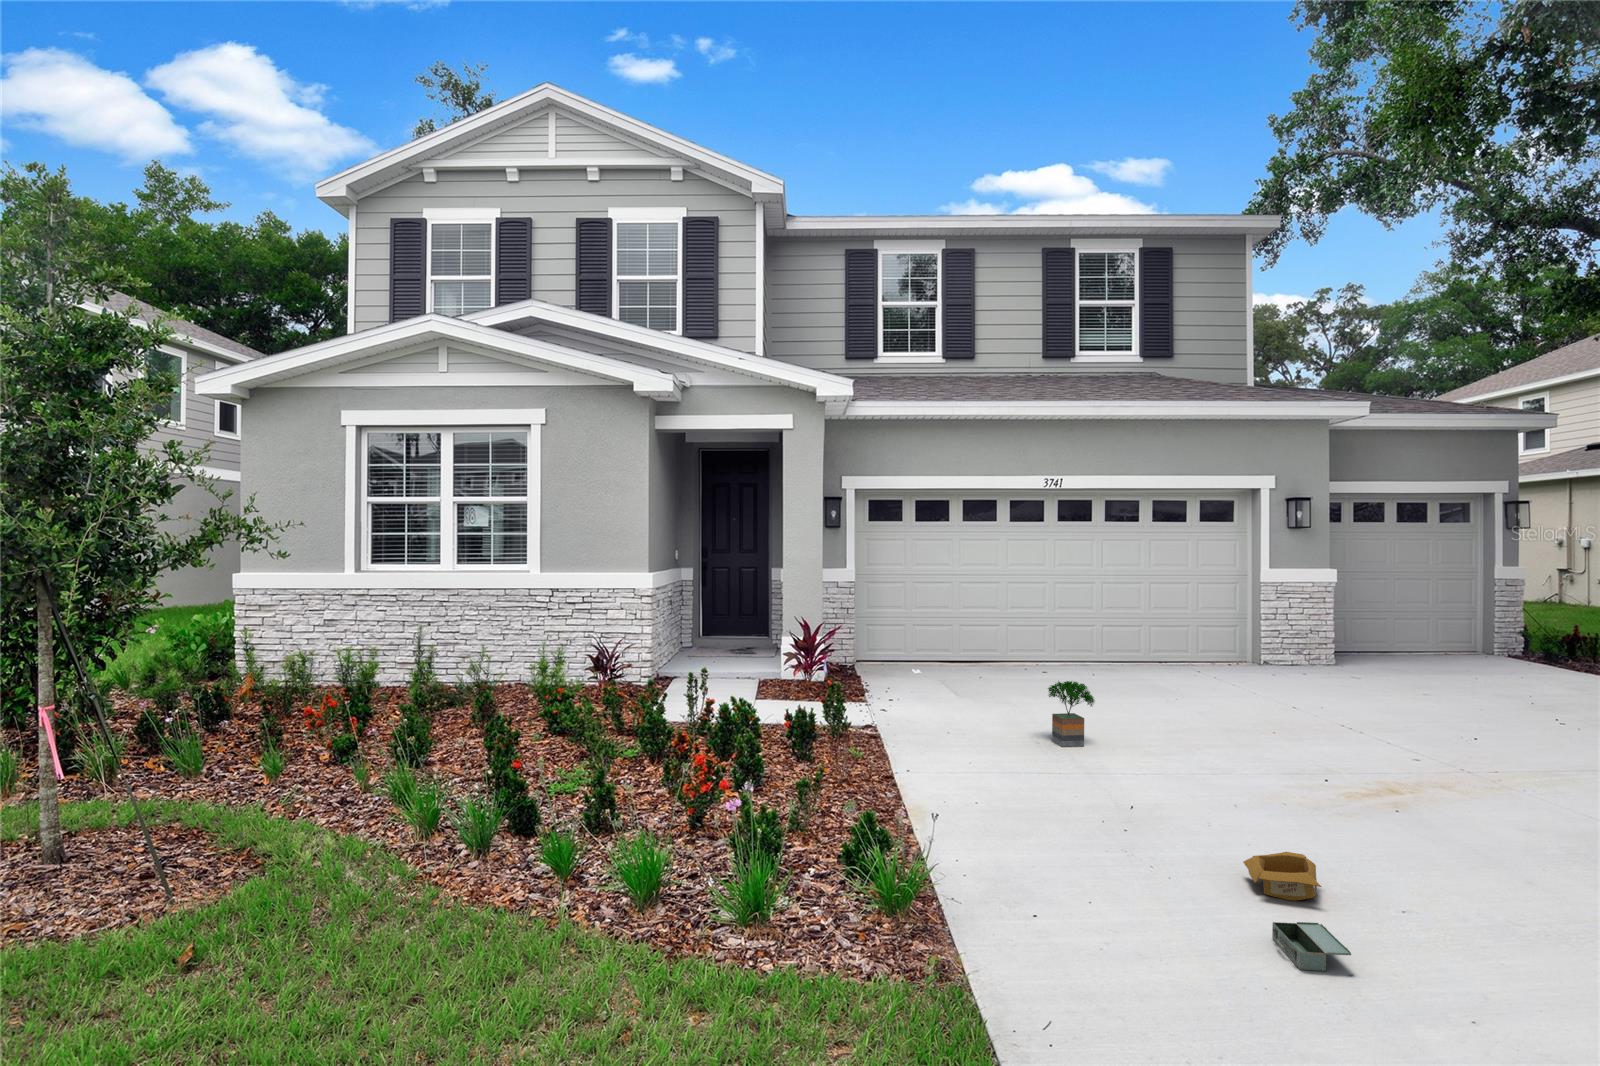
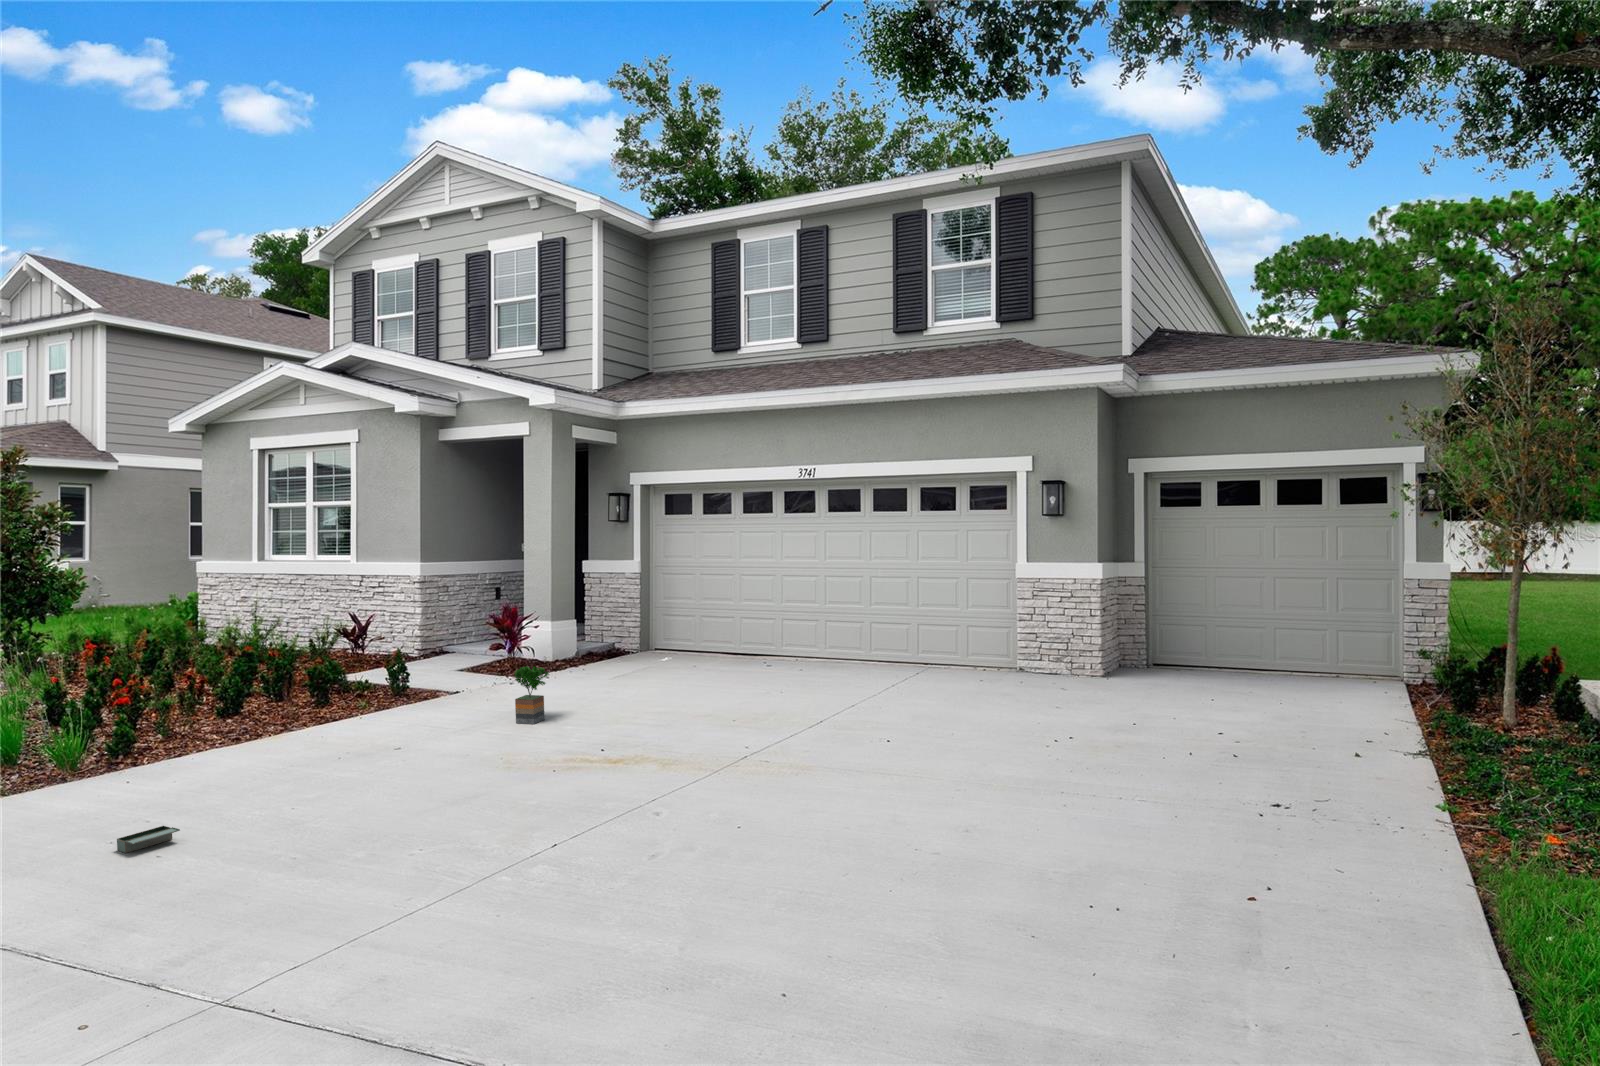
cardboard box: present [1243,852,1321,901] -> none [238,794,304,824]

